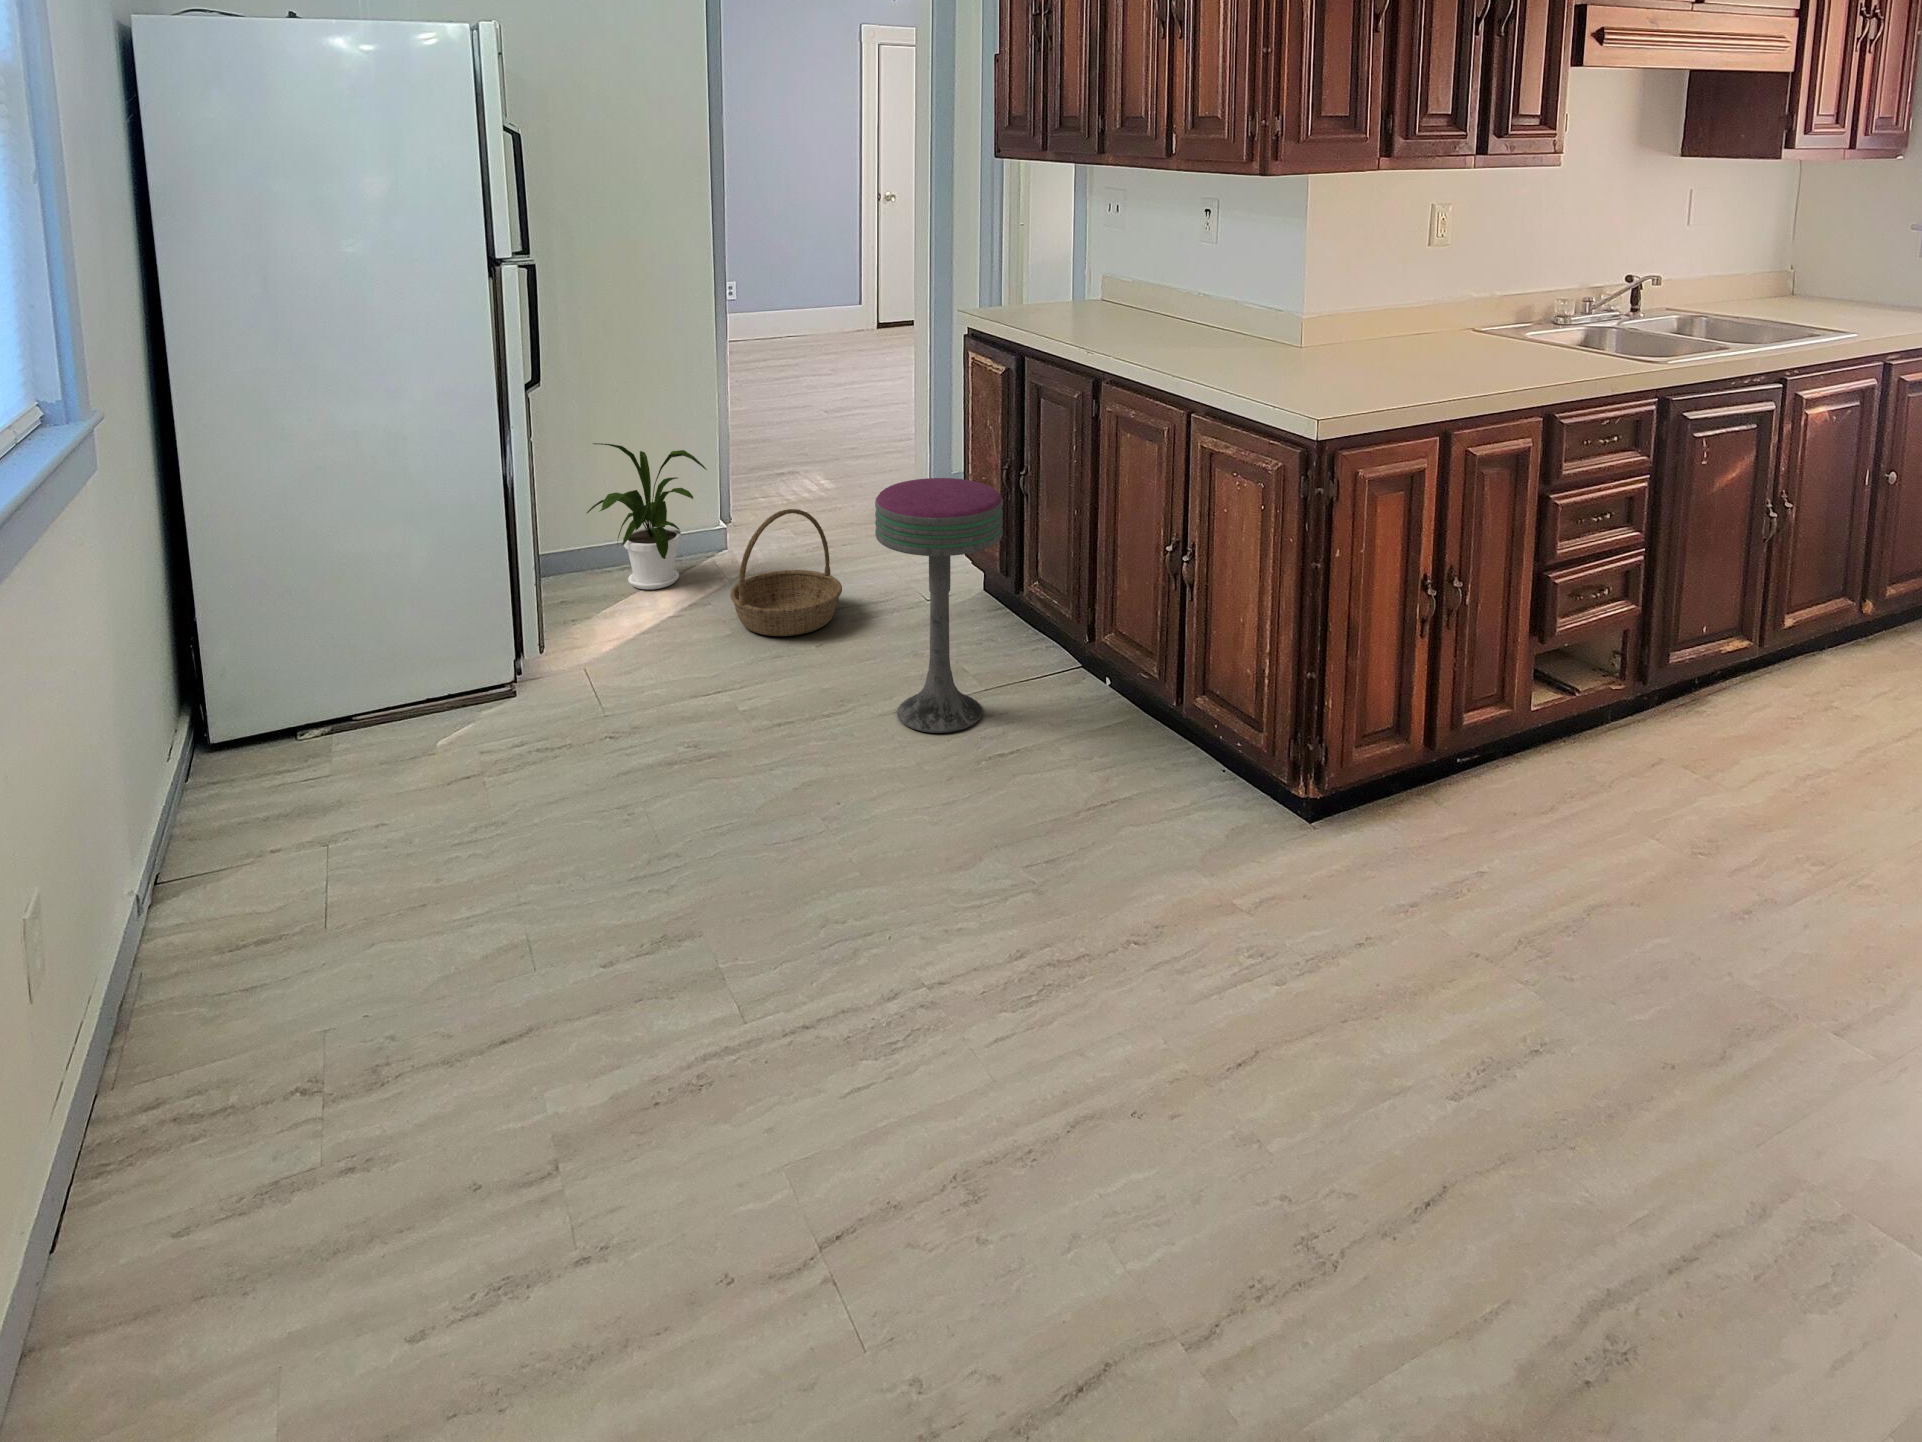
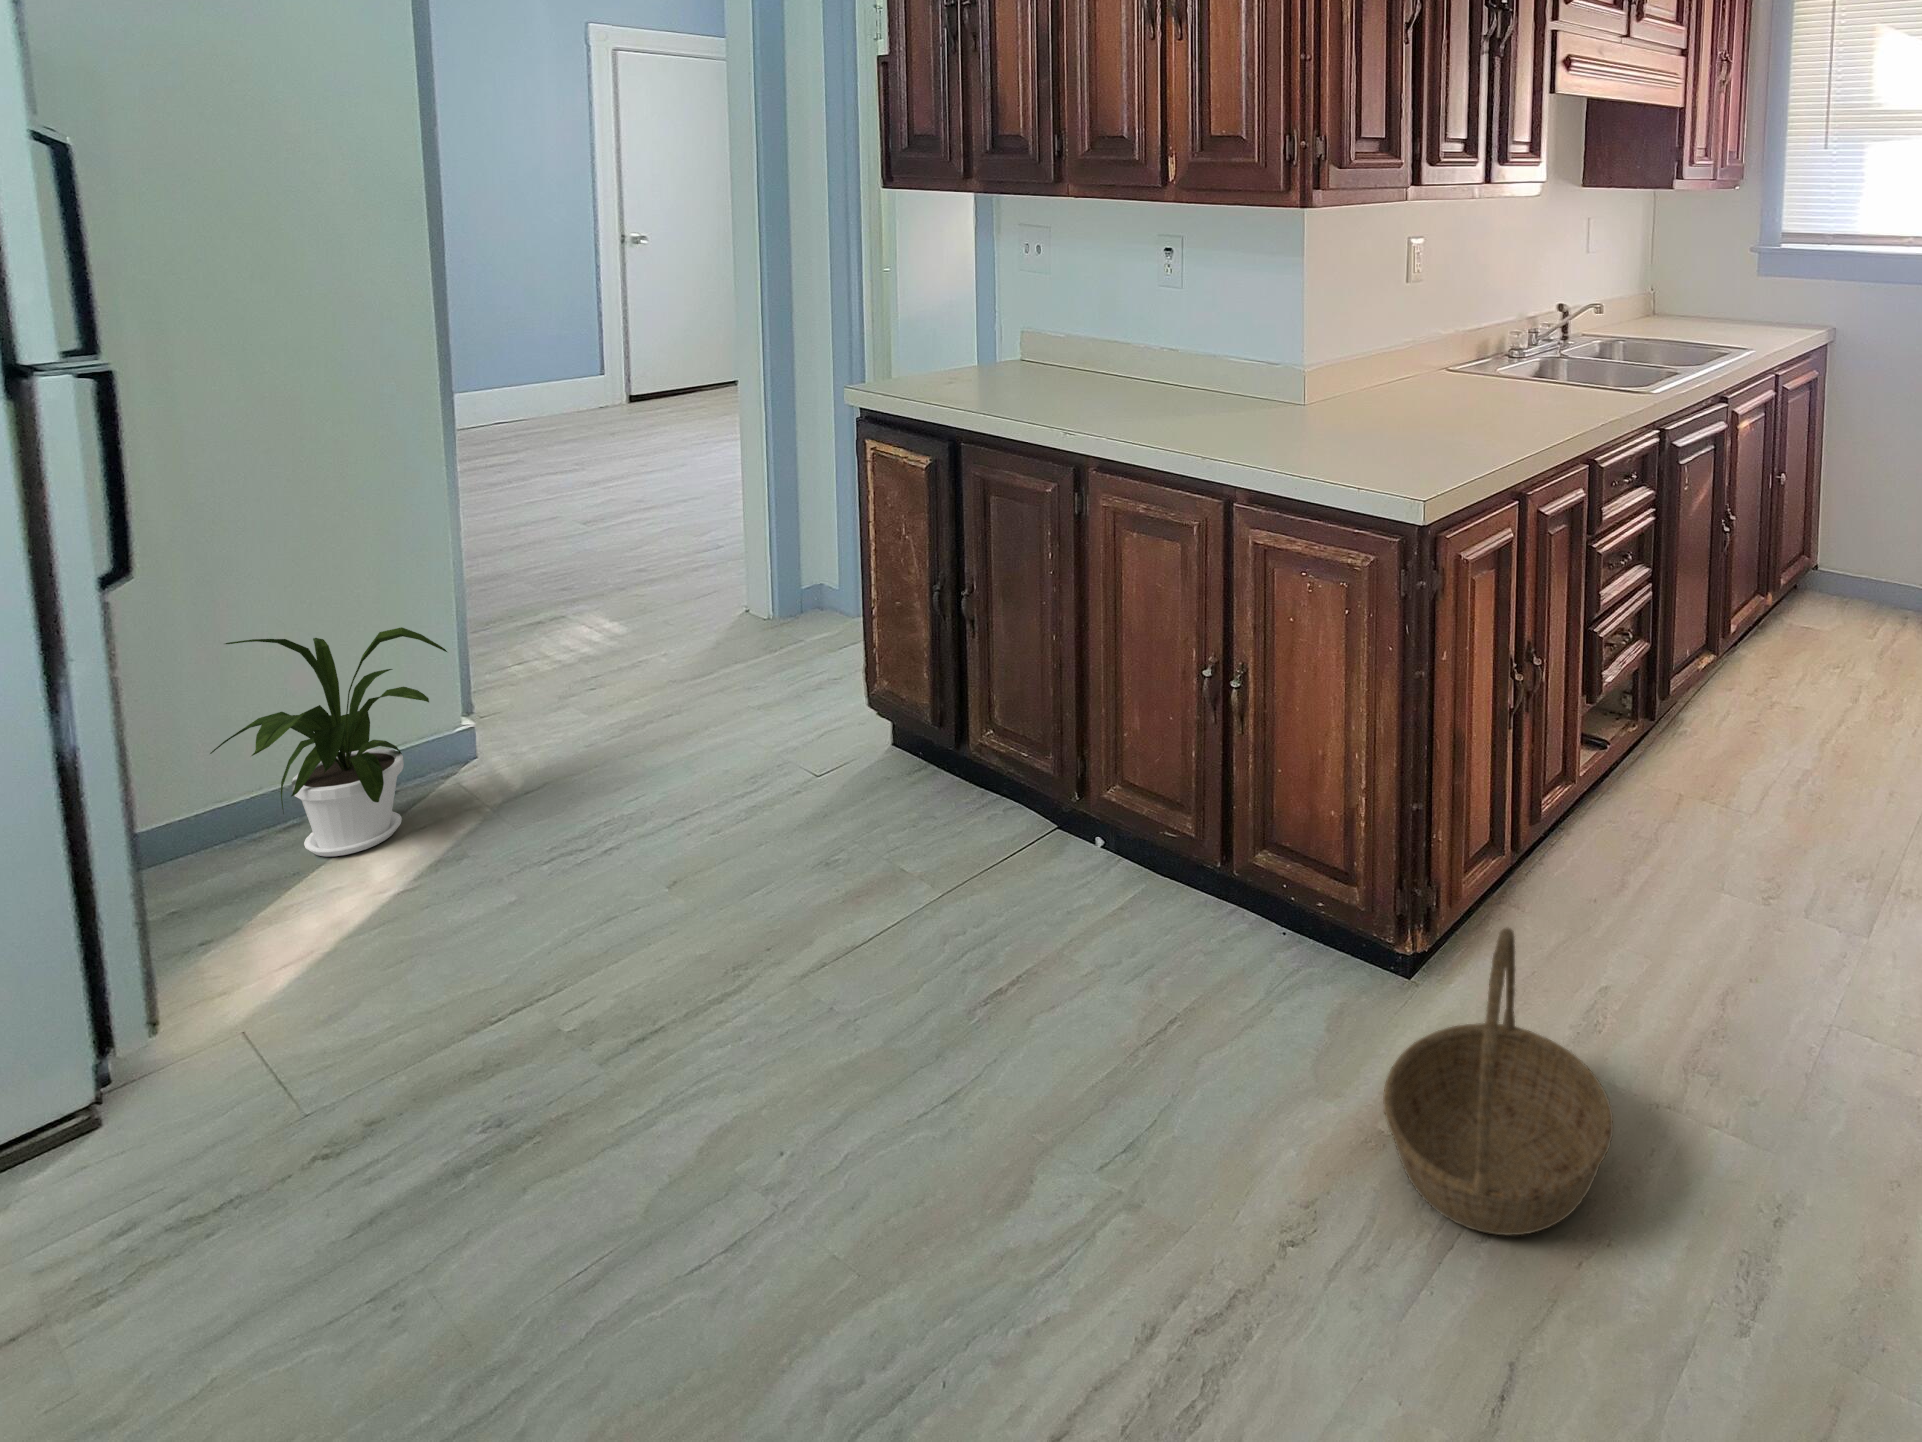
bar stool: present [875,478,1003,733] -> none [796,622,985,989]
basket: present [730,509,842,636] -> present [1383,928,1613,1235]

